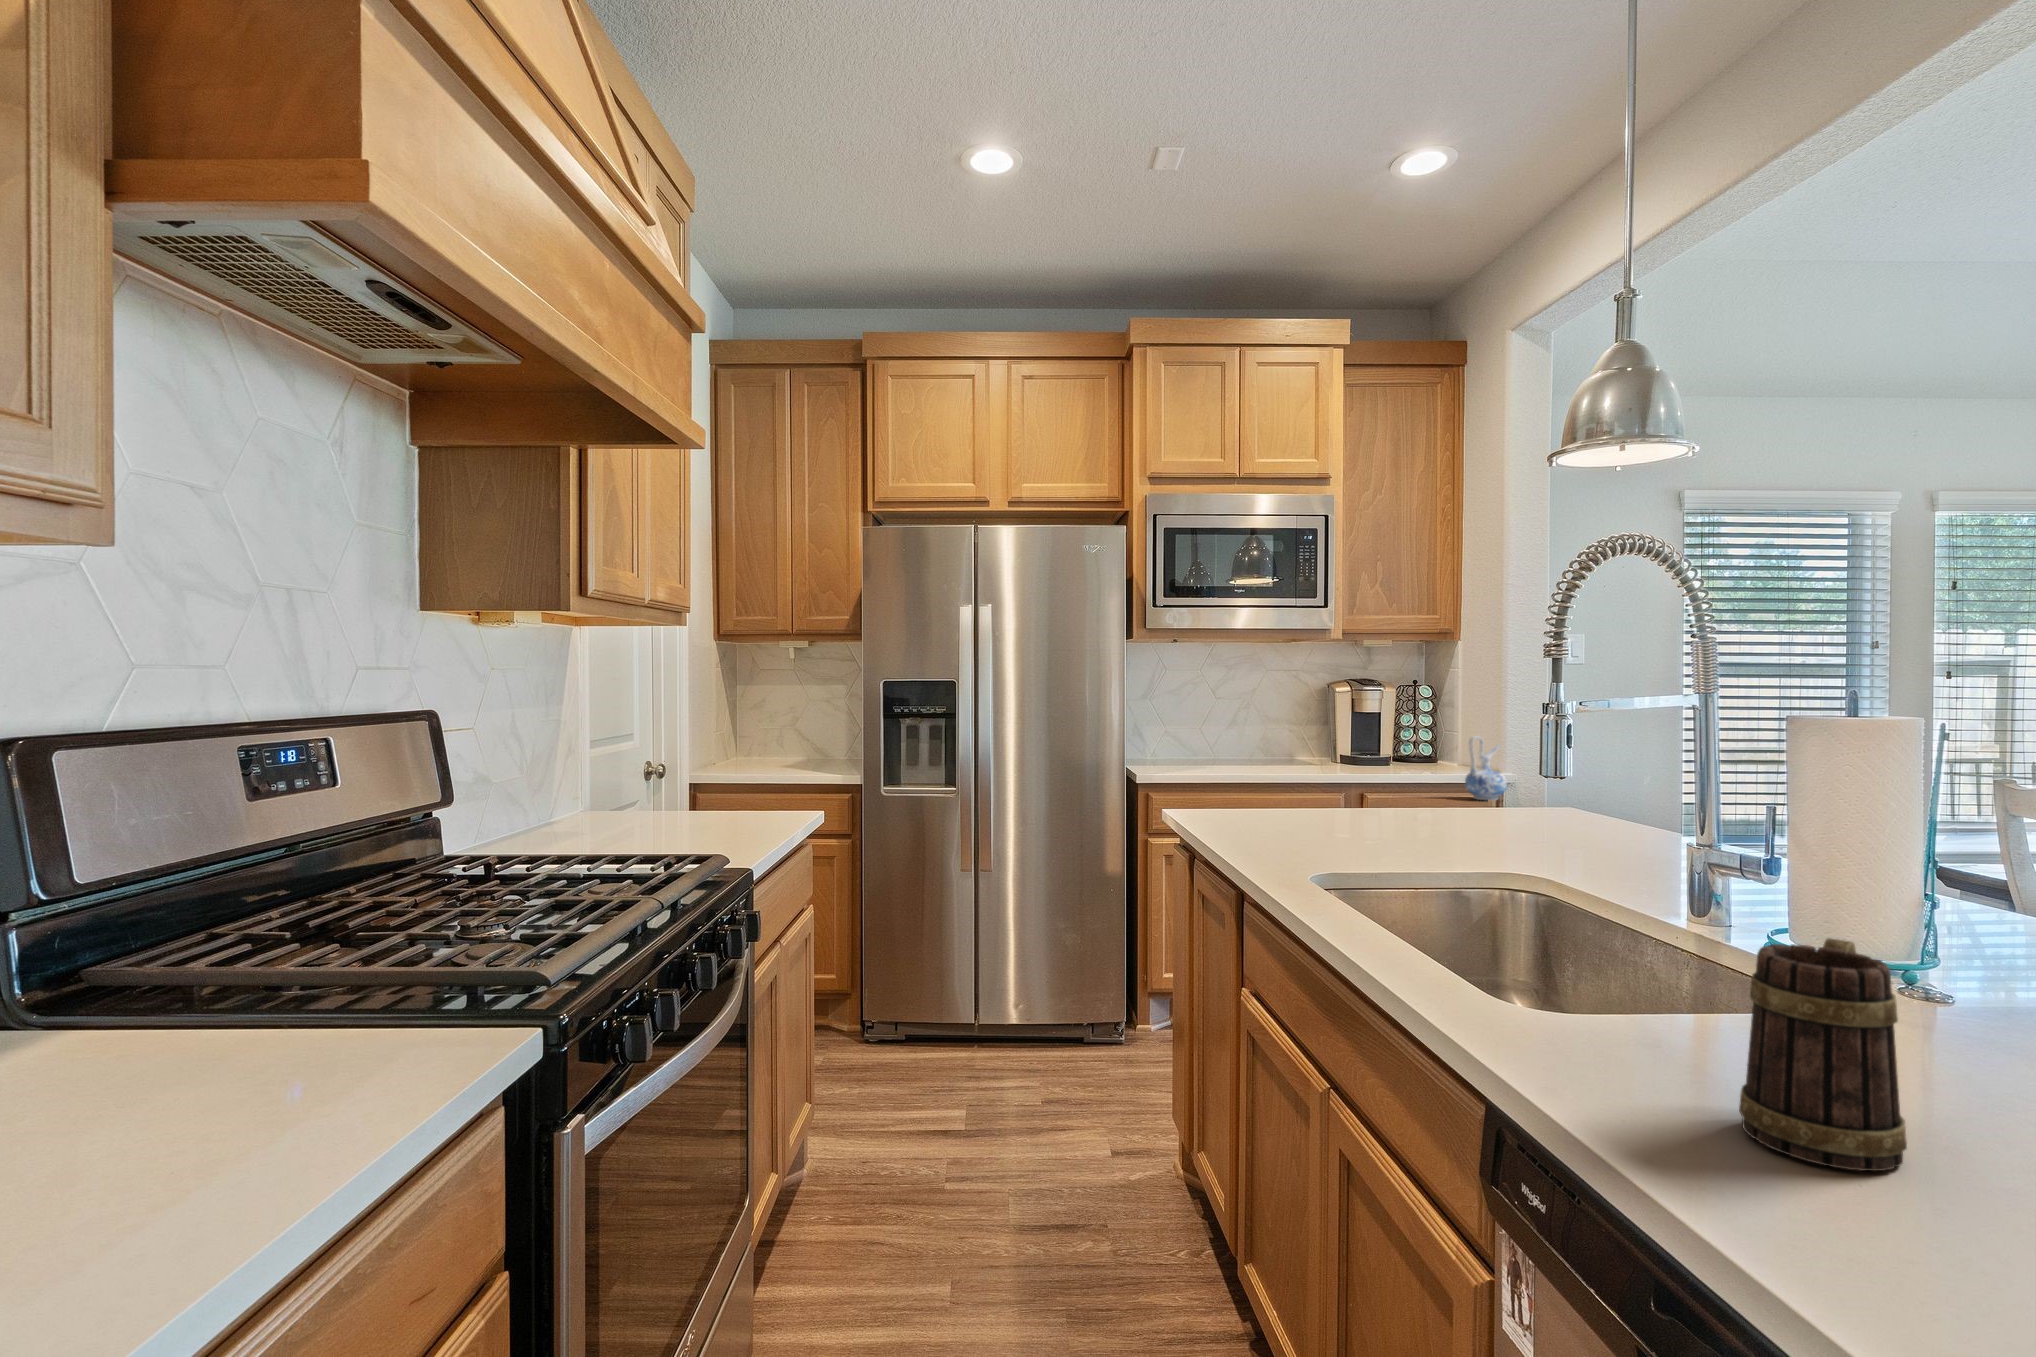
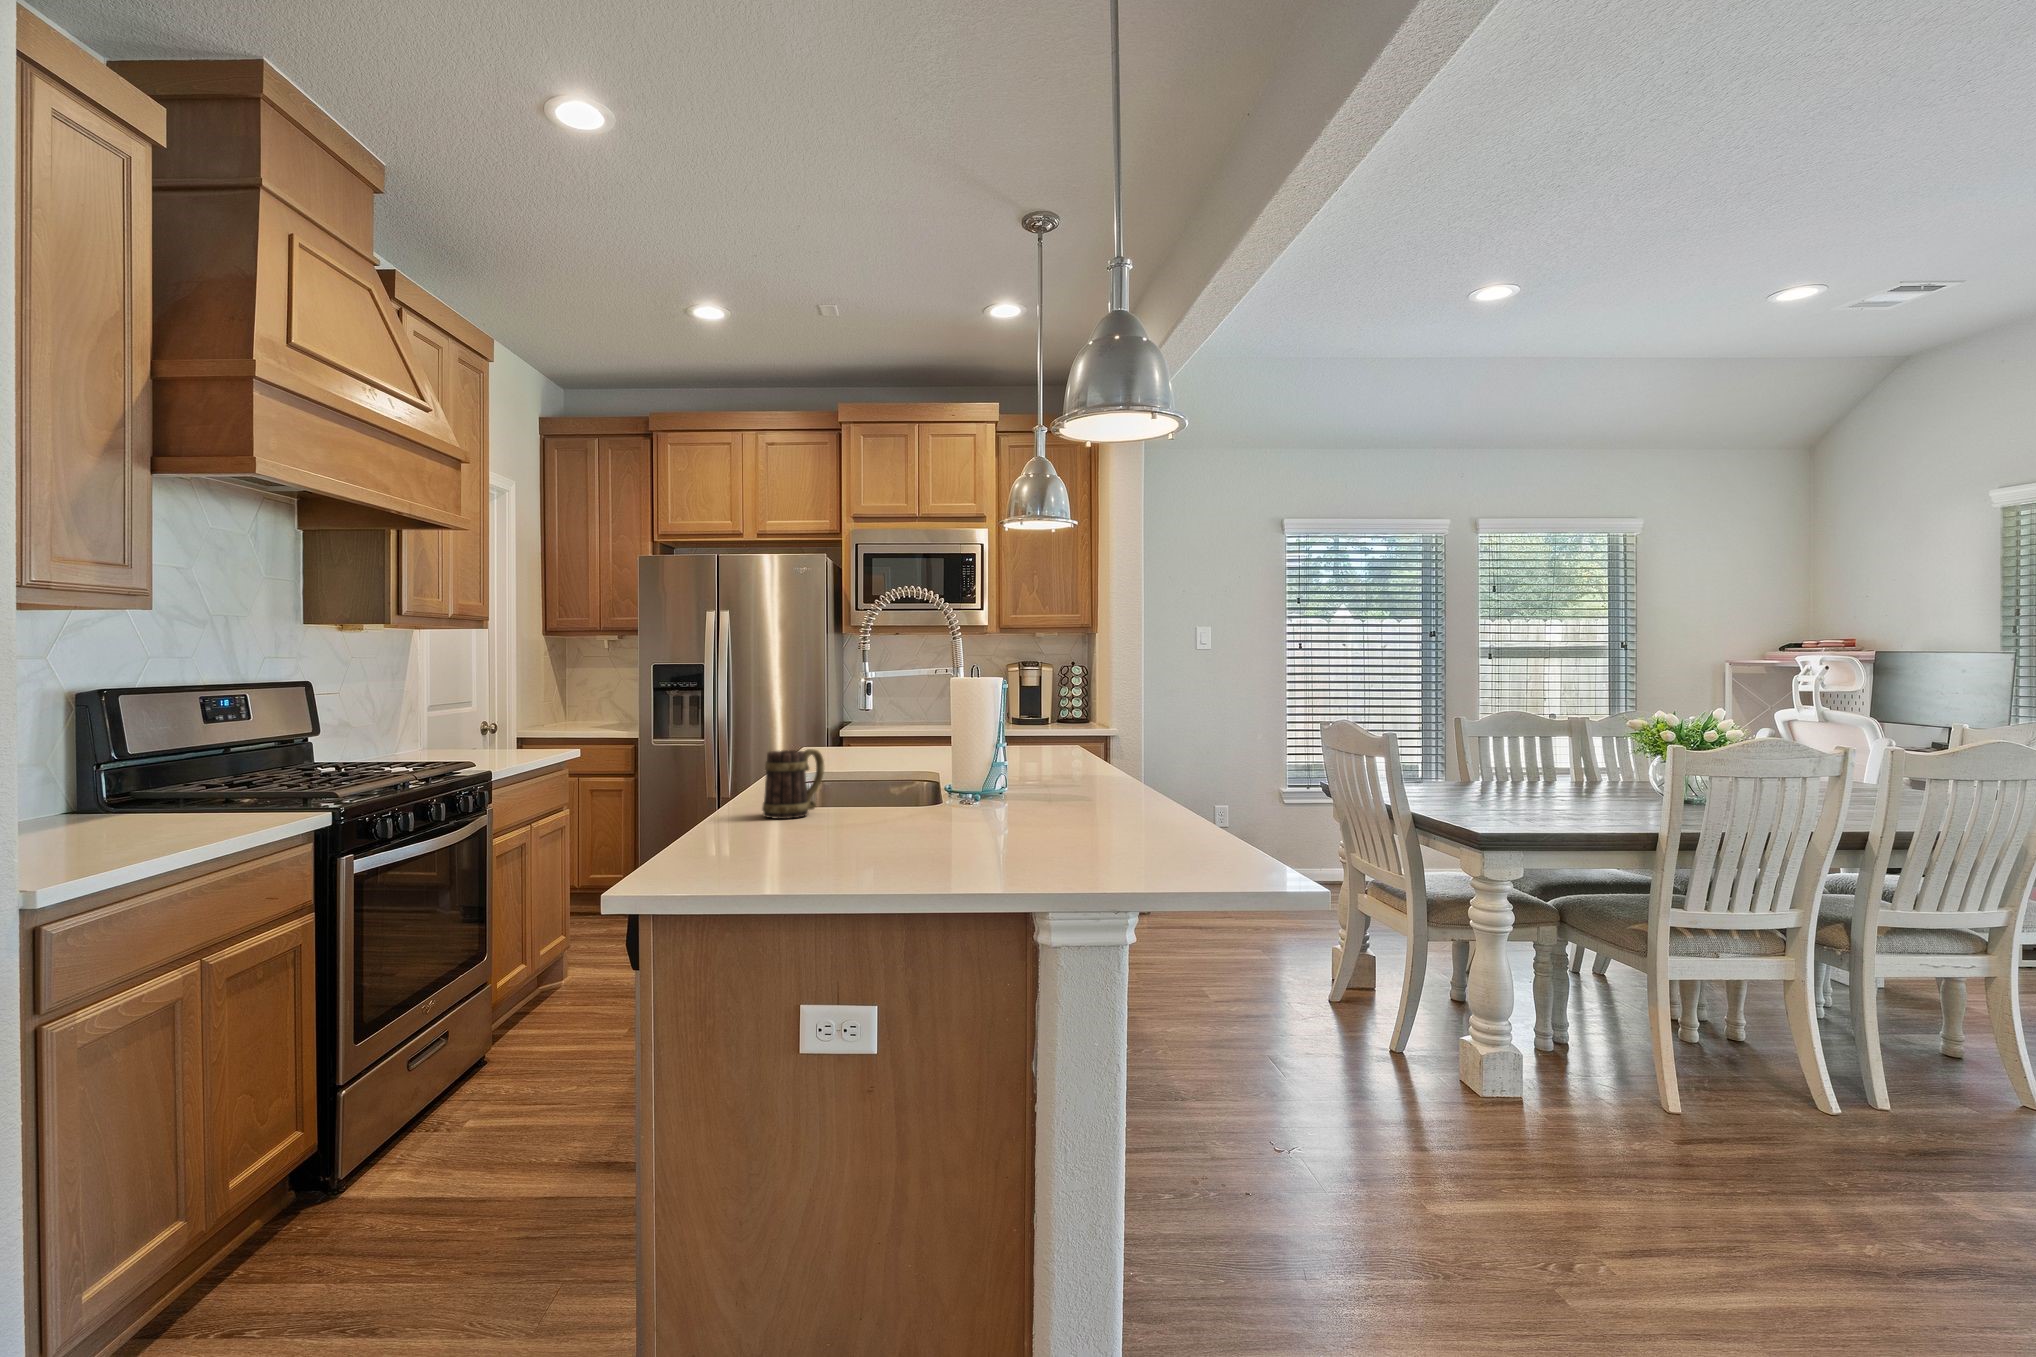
ceramic pitcher: present [1465,736,1507,800] -> none [1038,697,1064,740]

